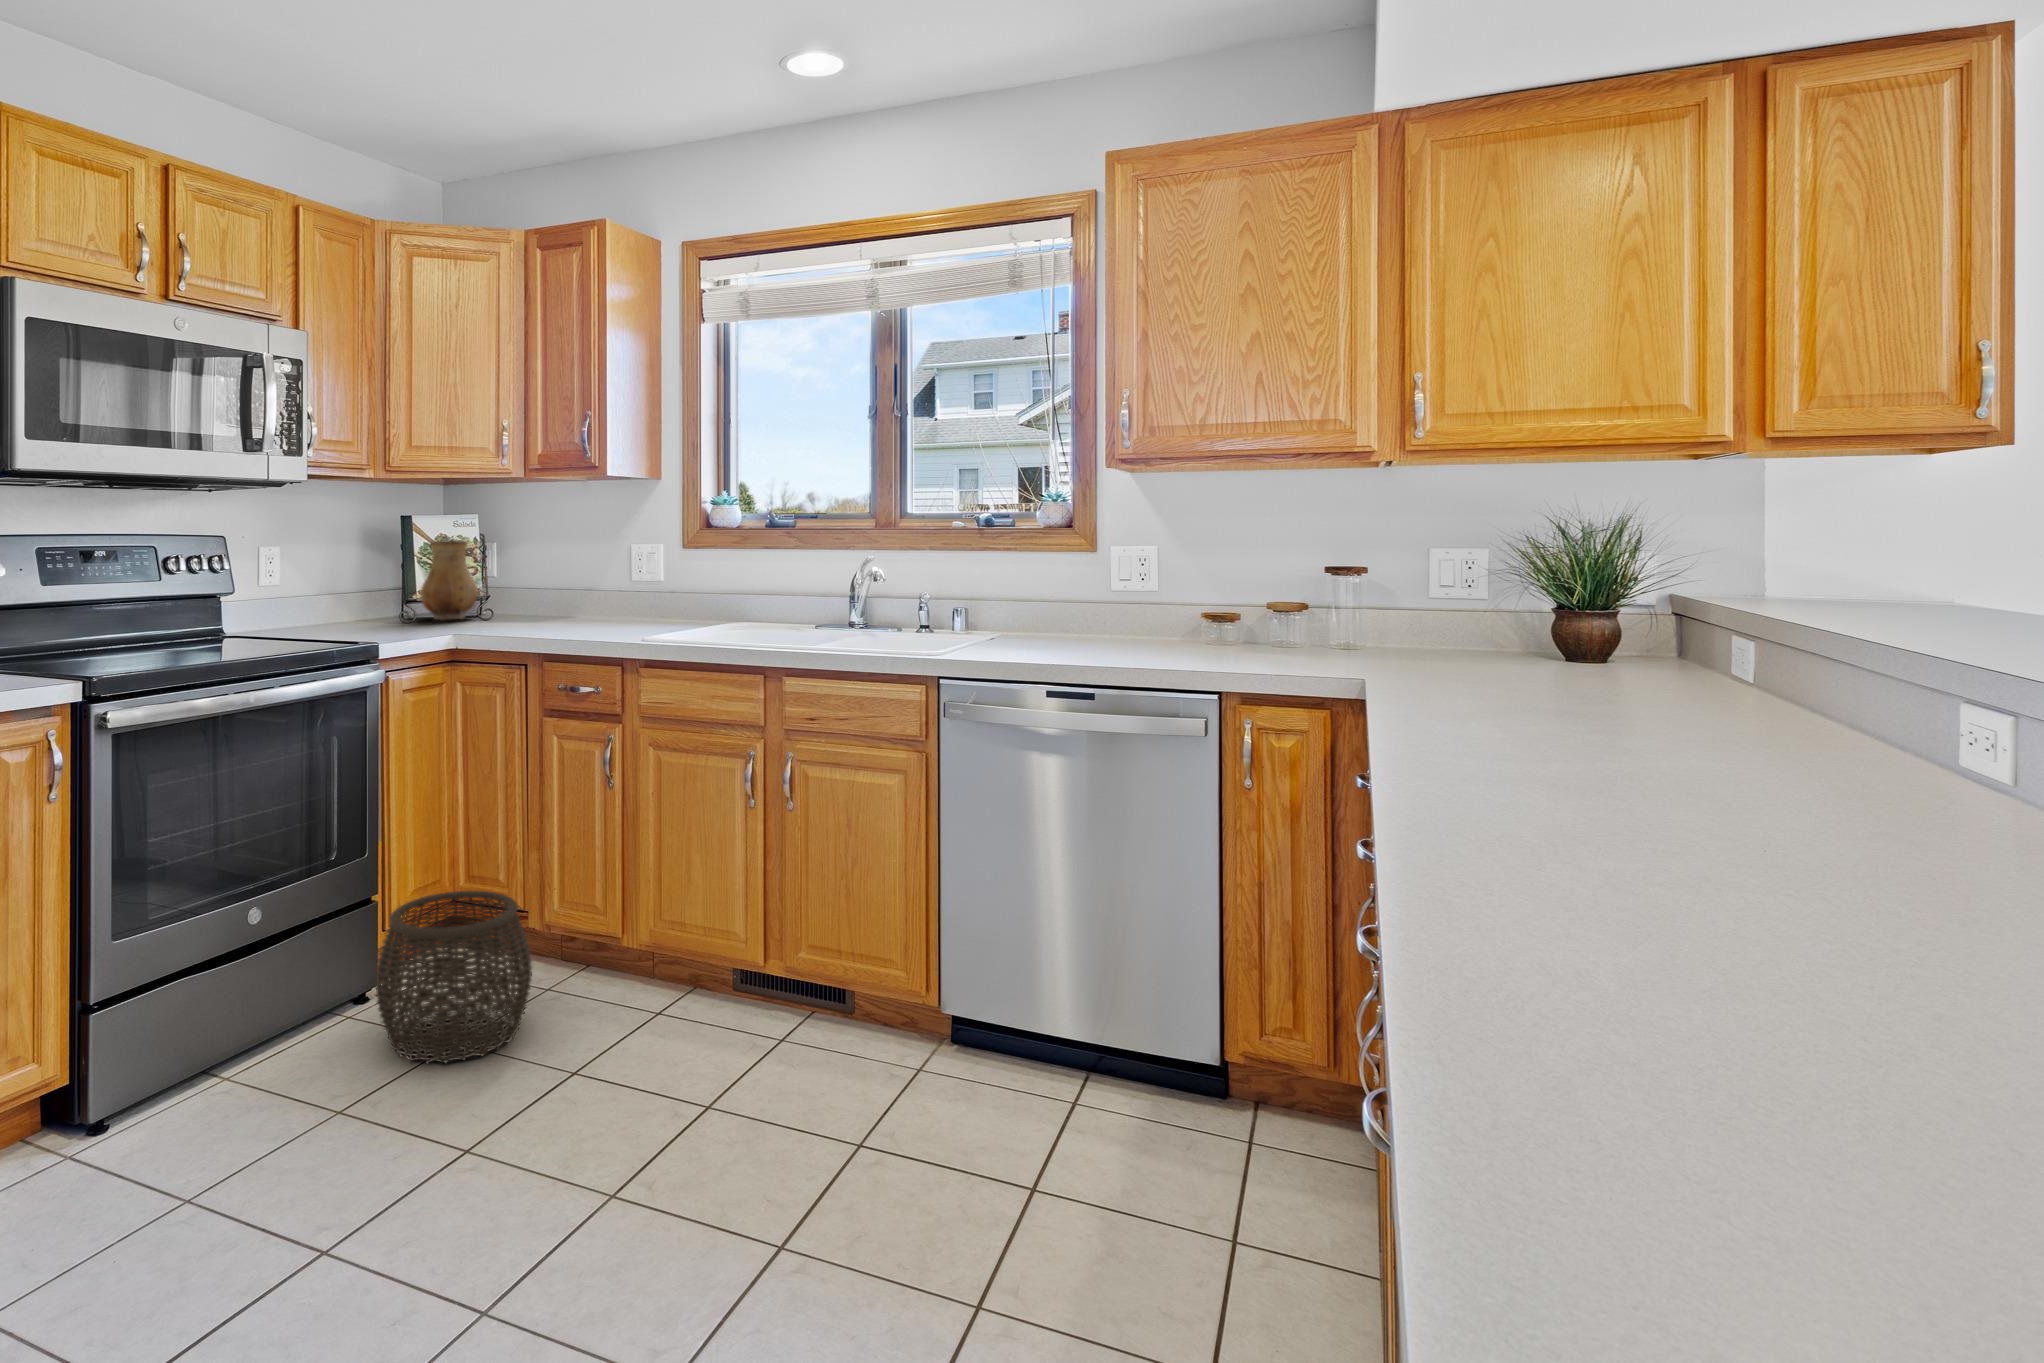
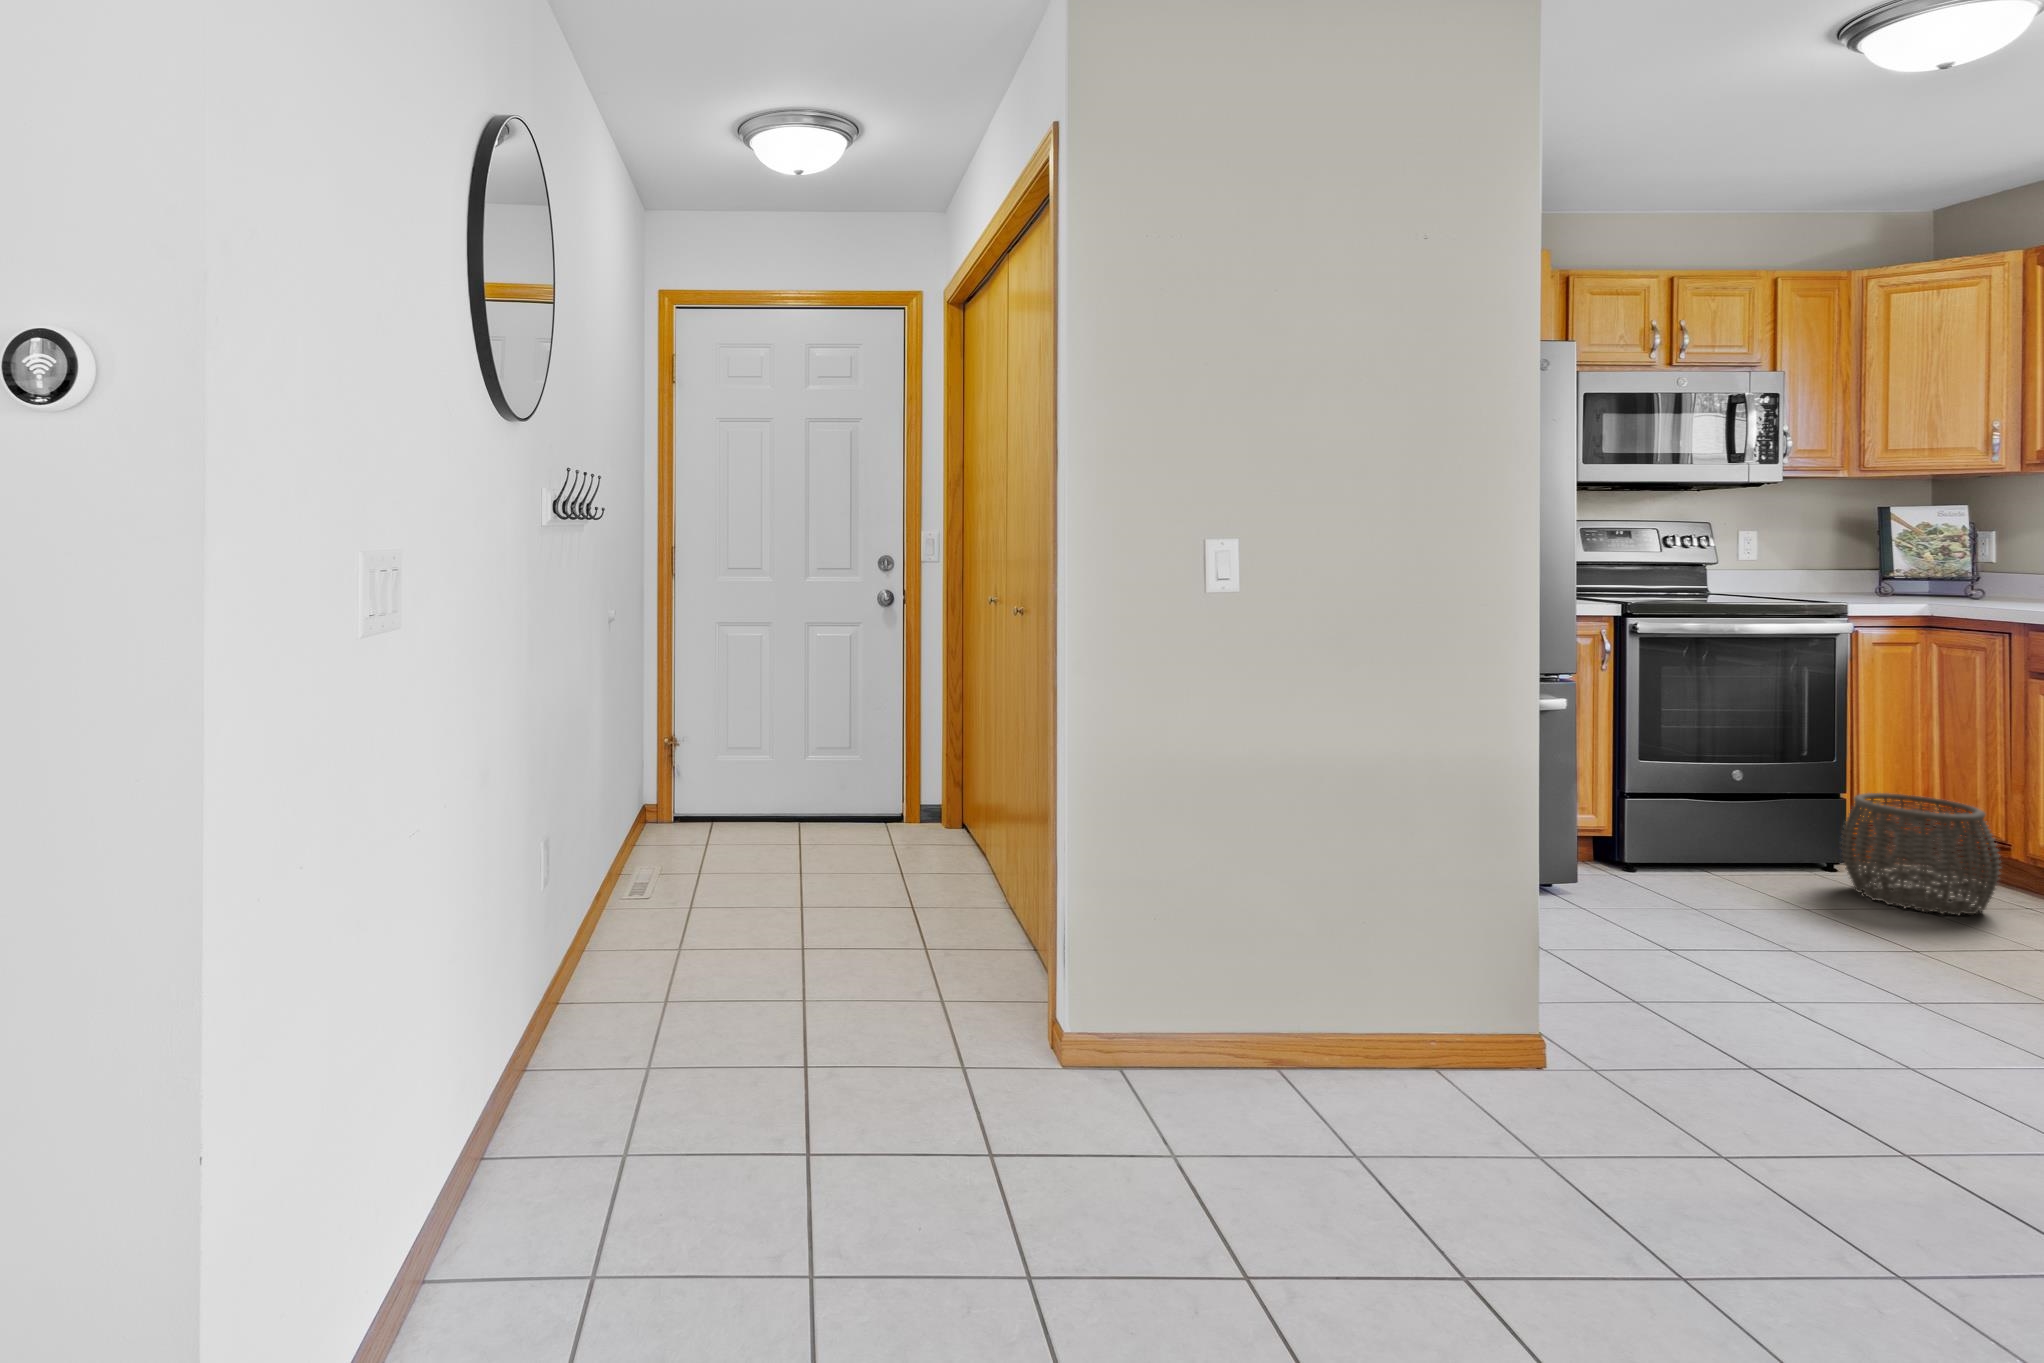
ceramic pitcher: present [420,540,478,620] -> none [1898,528,1966,596]

